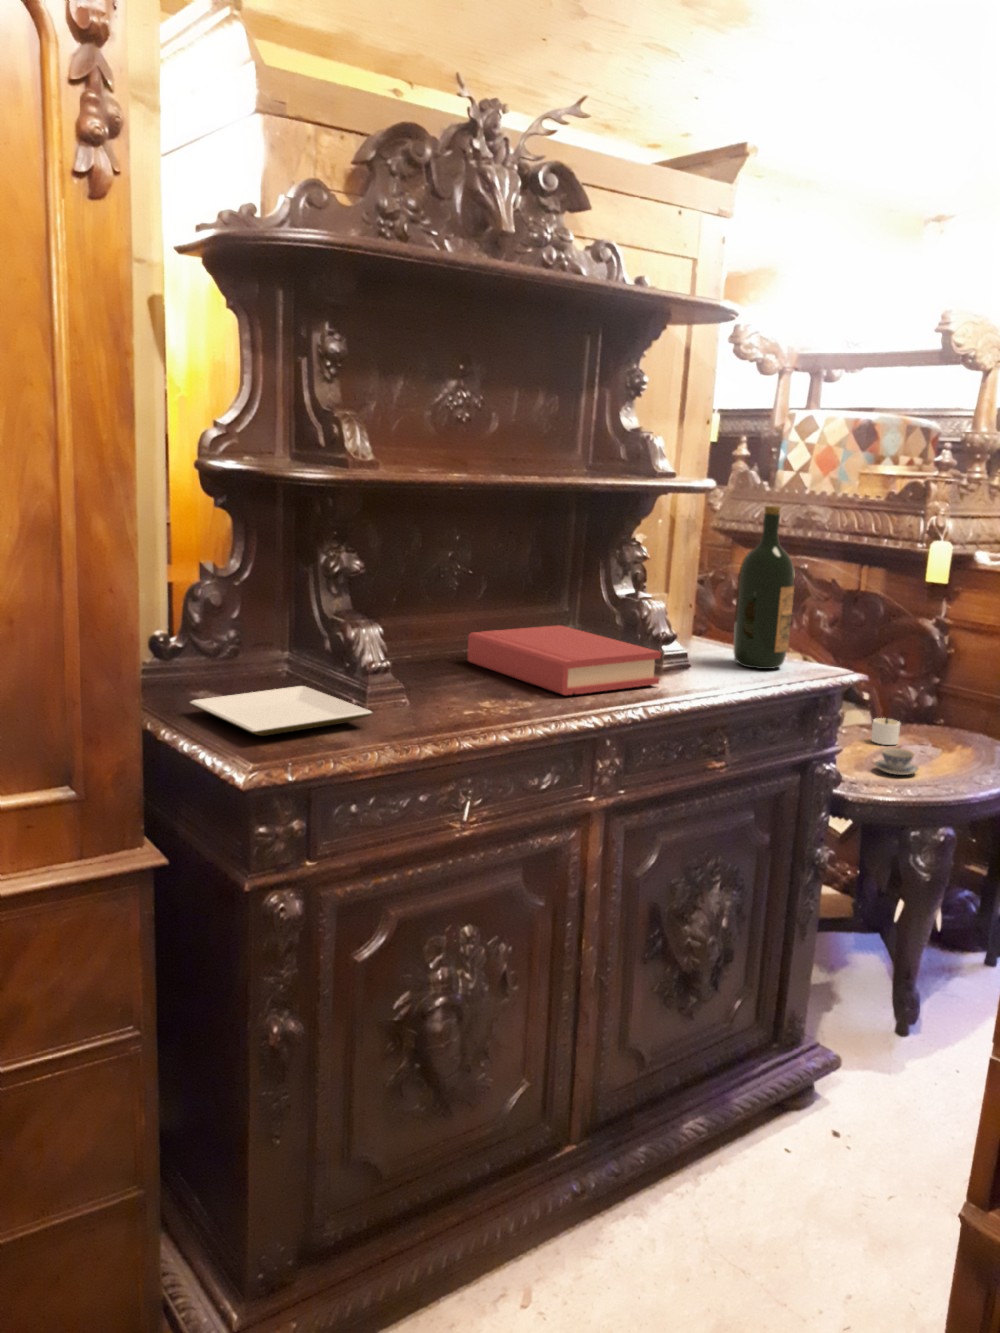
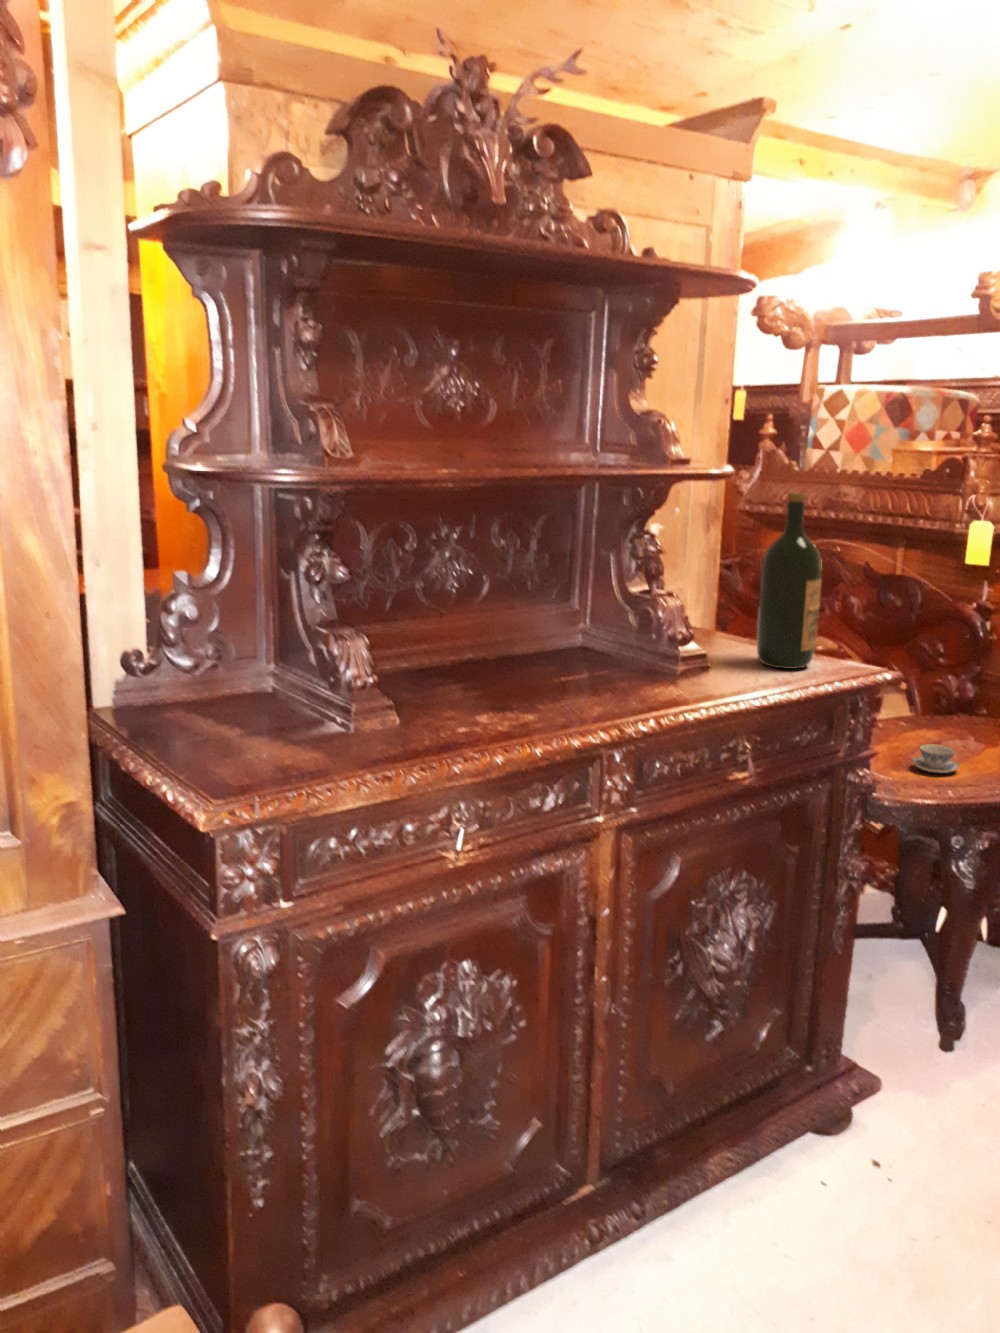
hardback book: present [468,625,661,695] -> none [470,626,676,707]
plate: present [190,686,372,736] -> none [158,704,355,765]
candle: present [871,718,900,745] -> none [908,710,951,739]

